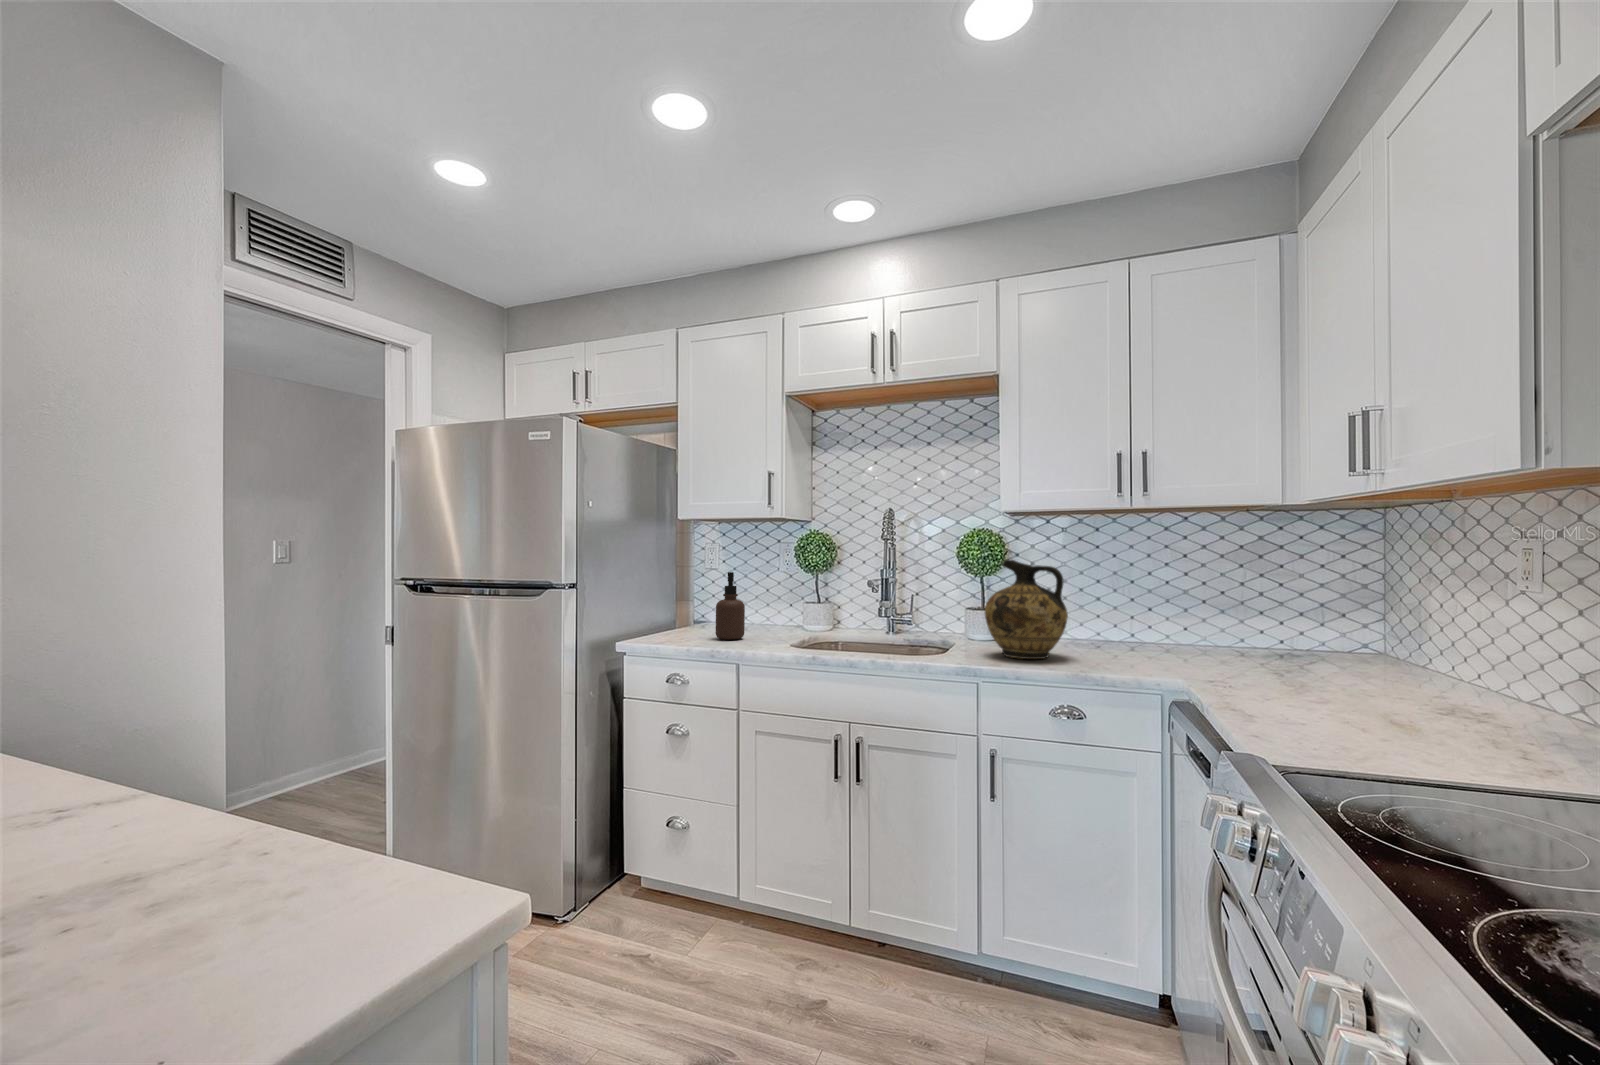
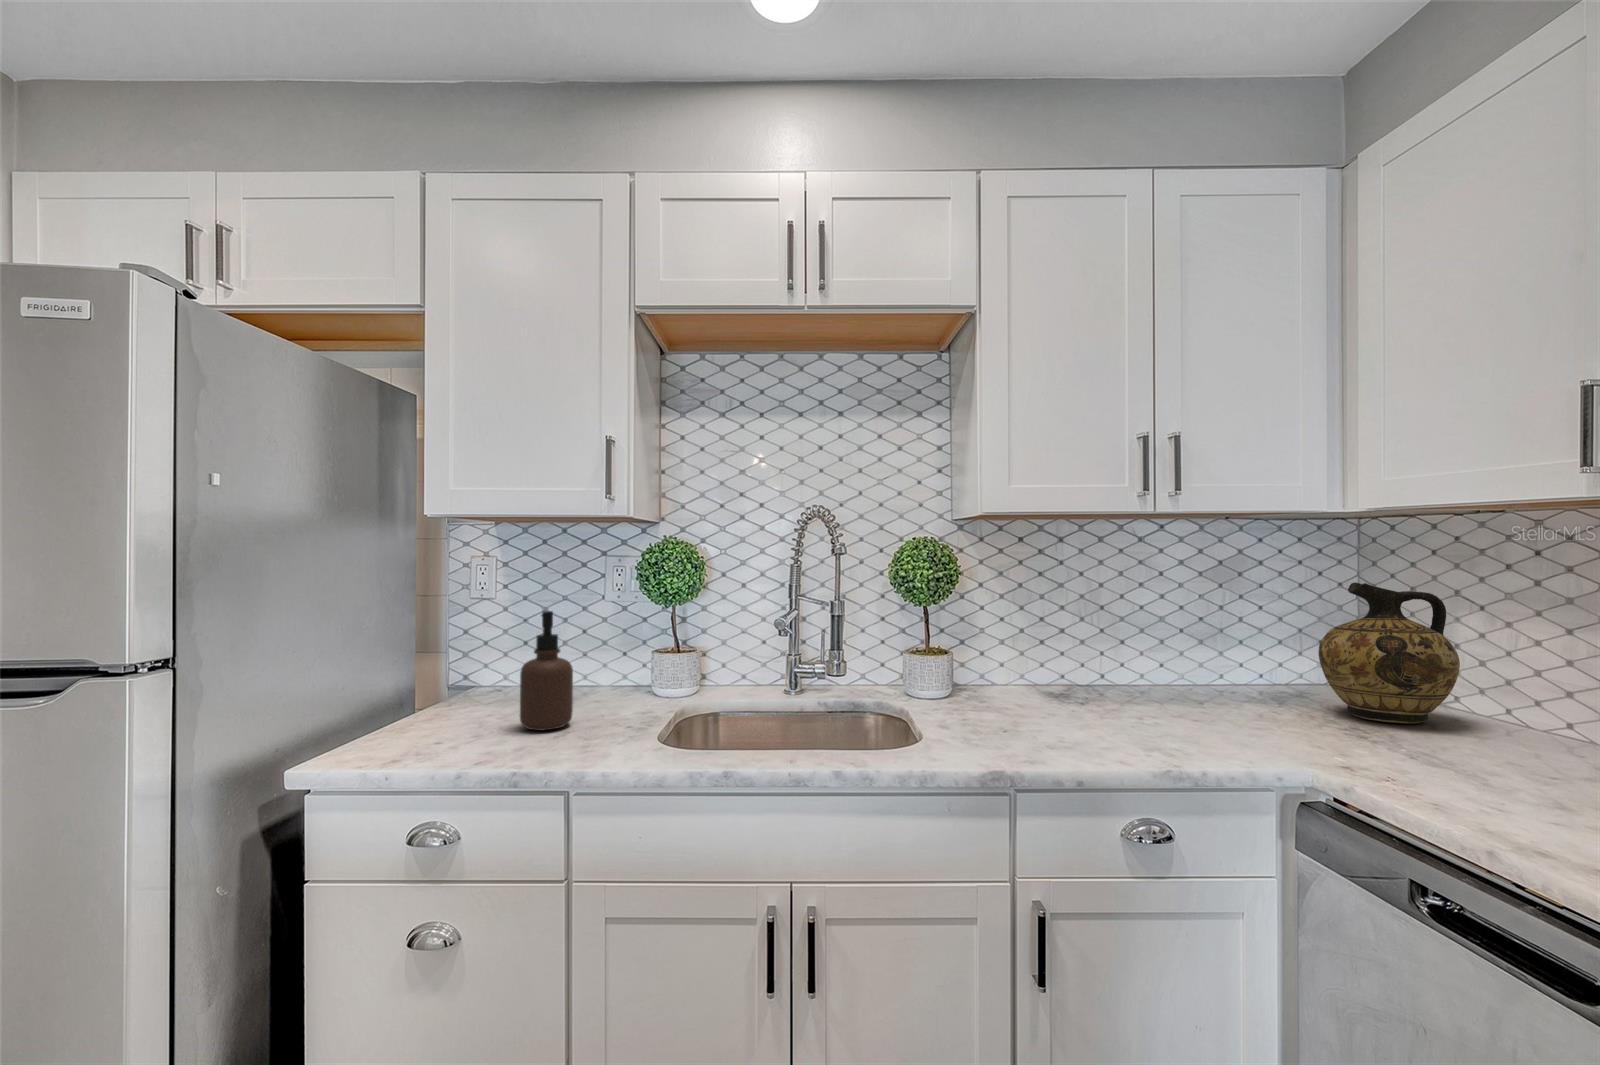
ceramic jug: present [985,560,1068,659] -> present [1318,583,1460,723]

